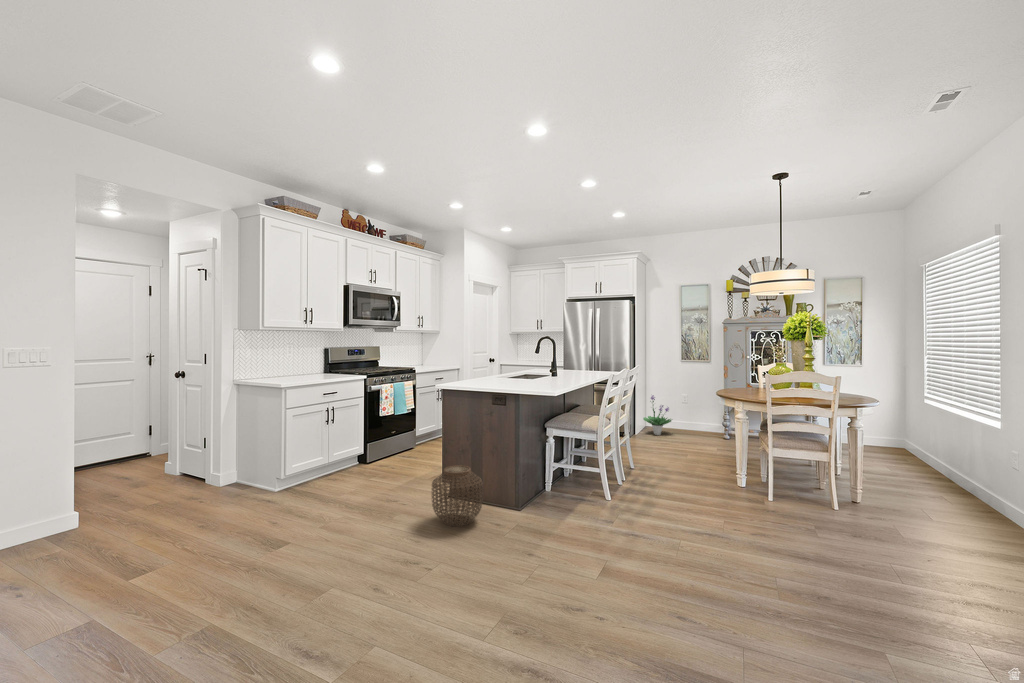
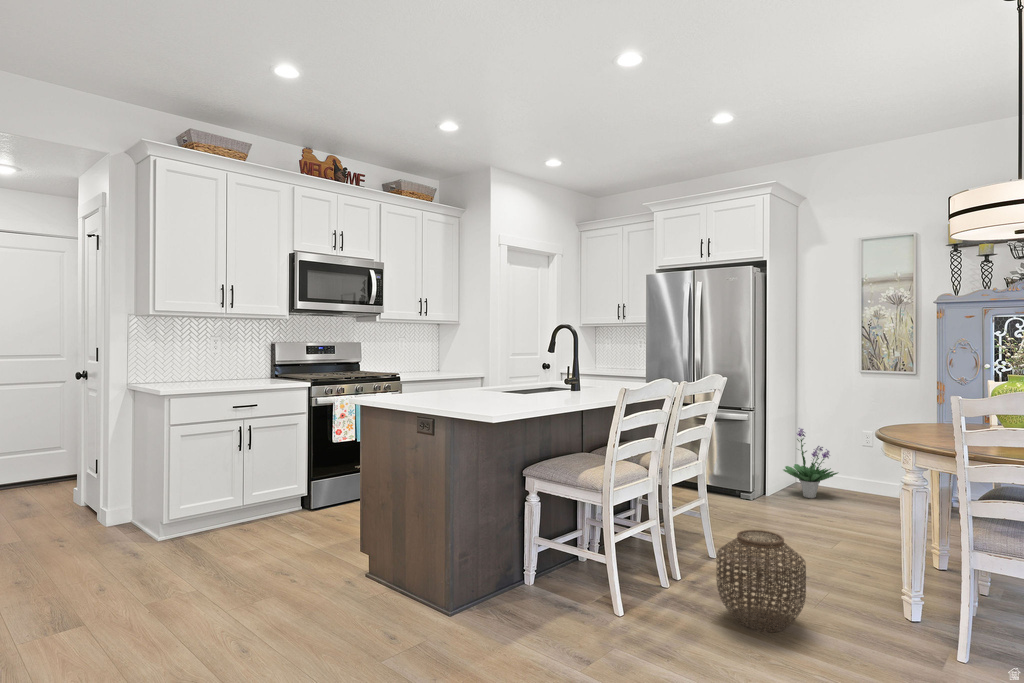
woven basket: present [432,465,483,526] -> present [716,530,806,632]

